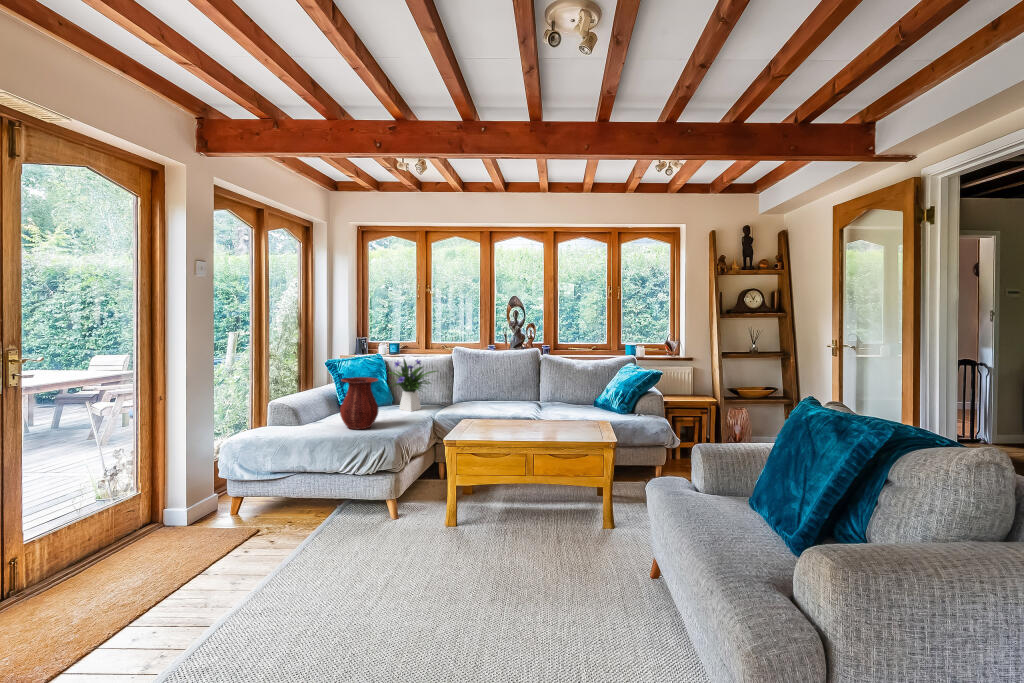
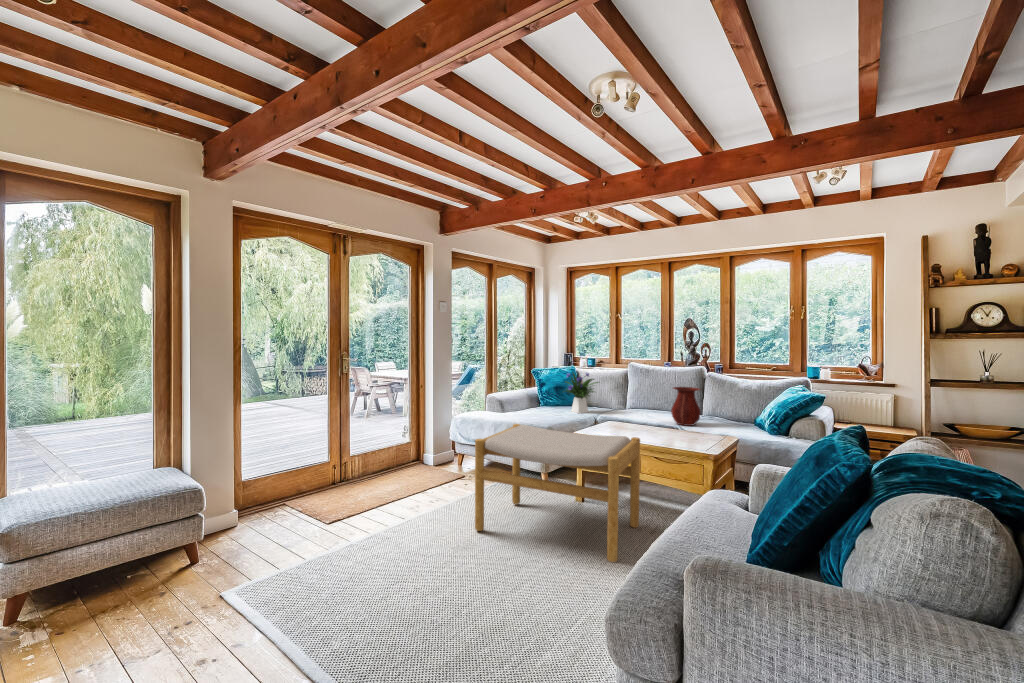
vase: present [340,377,379,429] -> present [671,387,700,426]
footstool: none [345,440,572,619] -> present [475,424,640,562]

